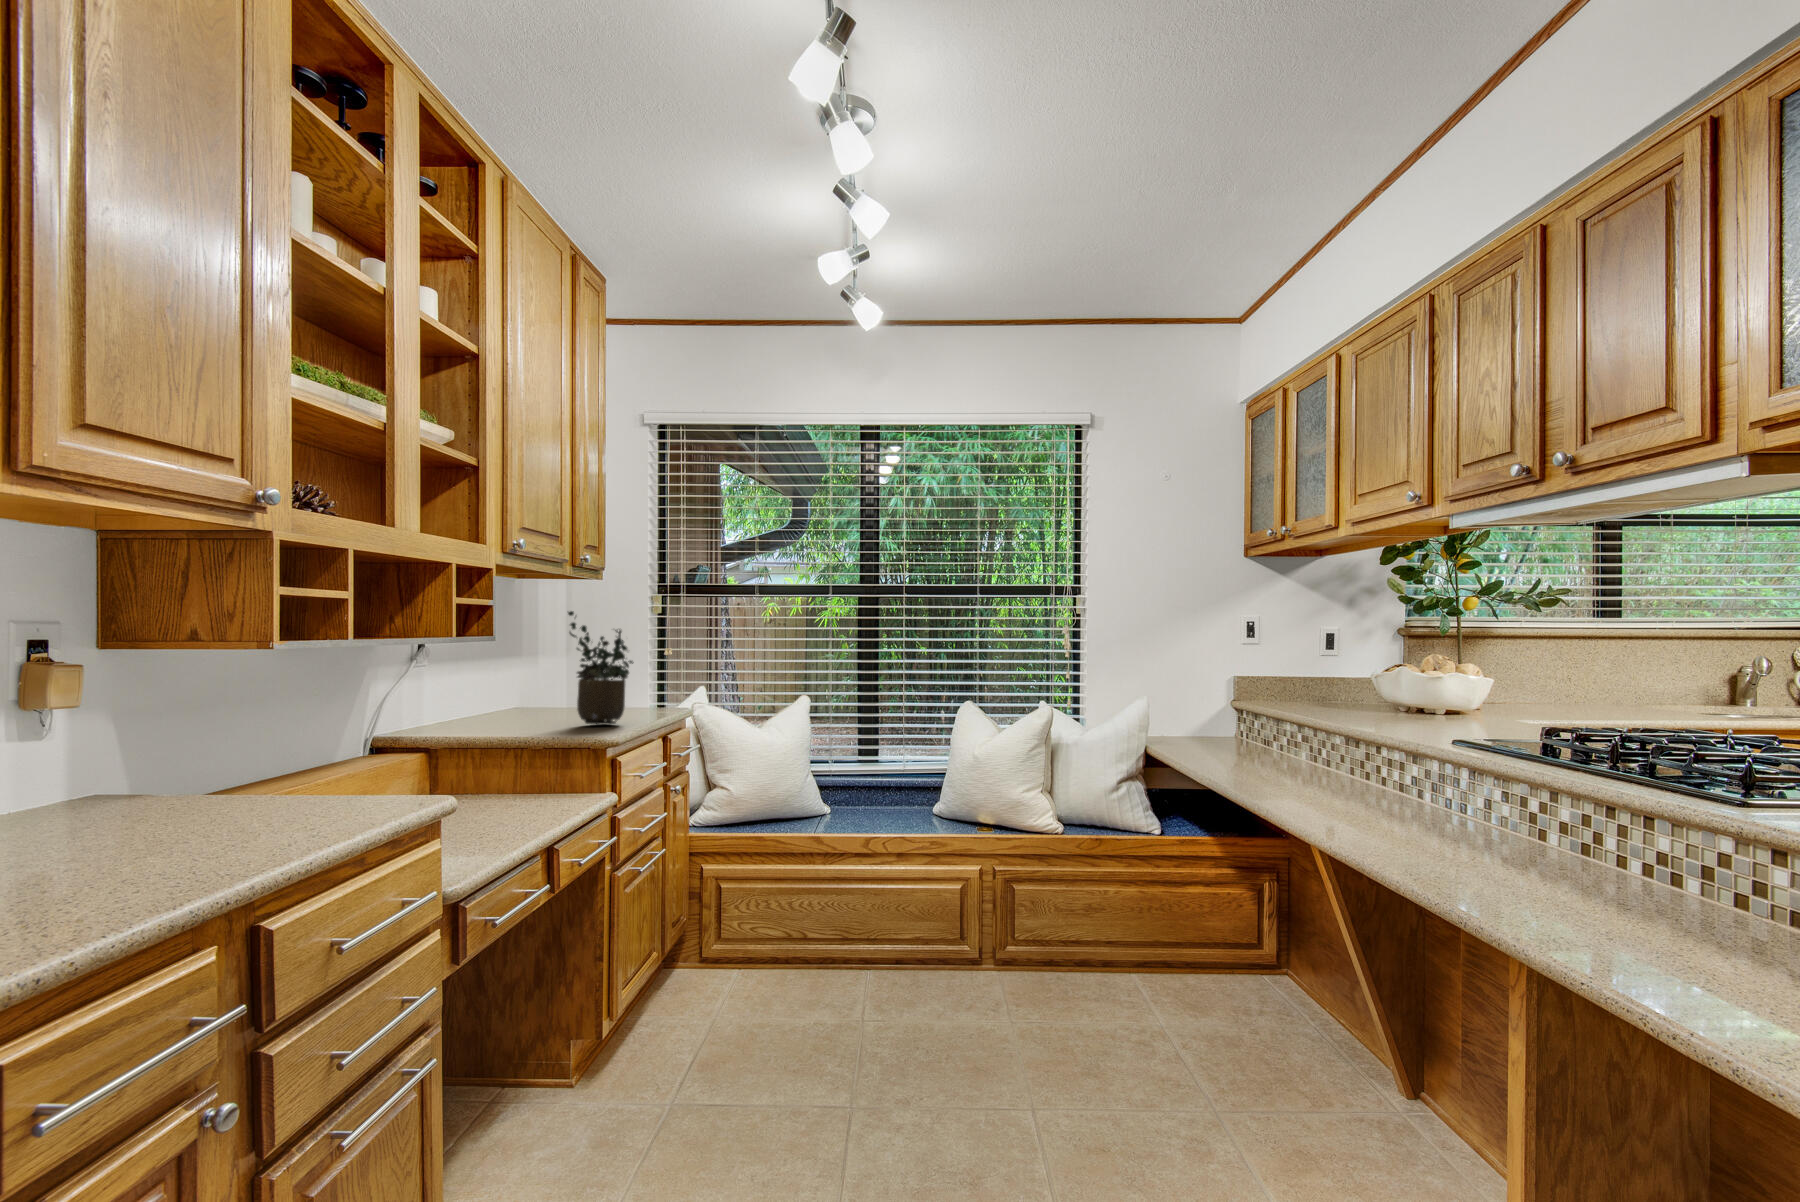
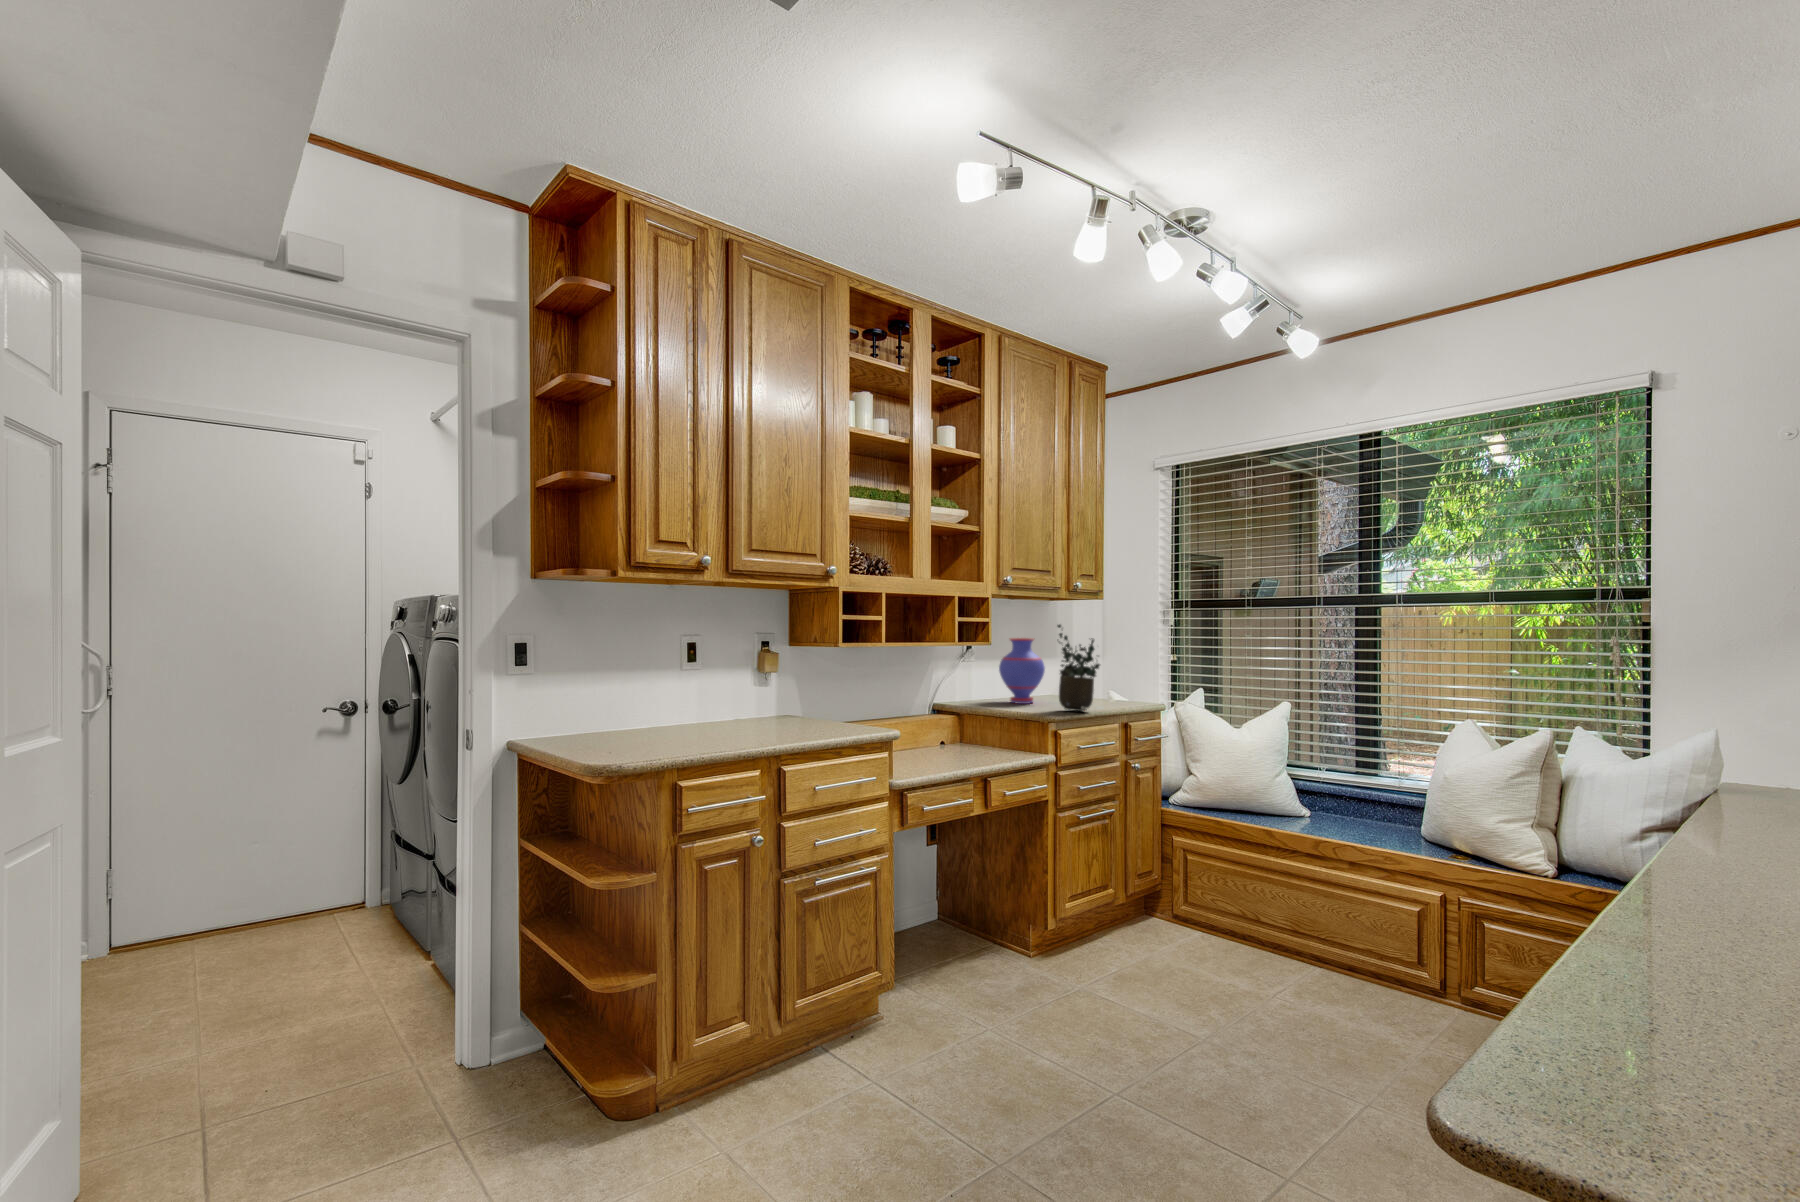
vase: none [470,632,539,723] -> present [999,638,1045,704]

